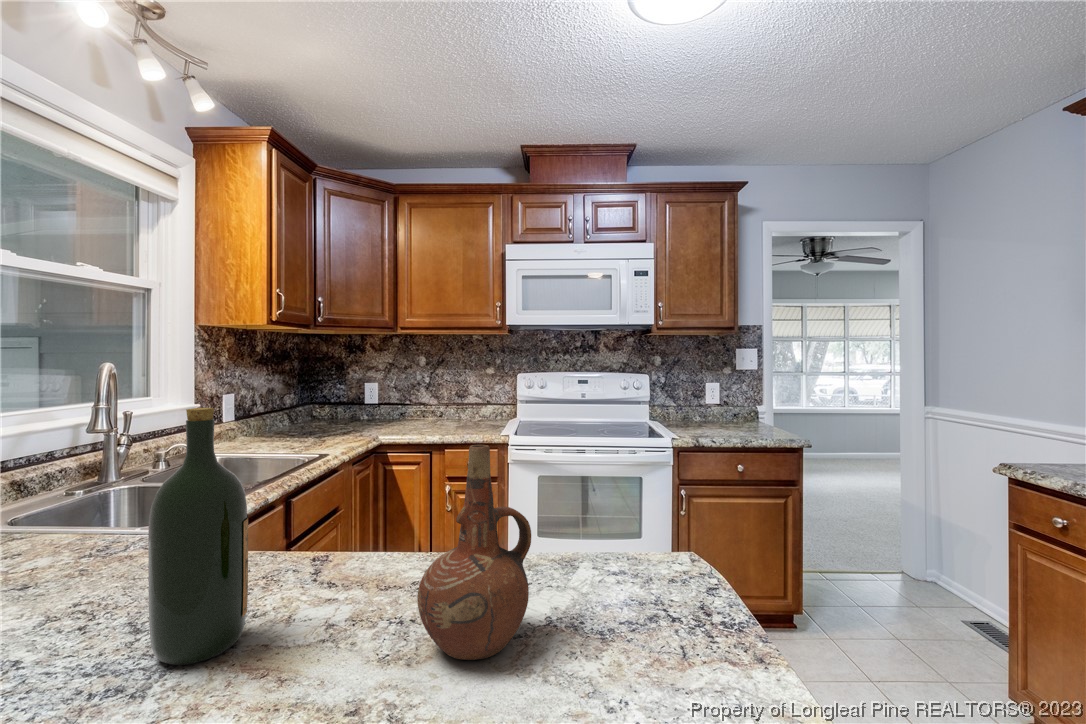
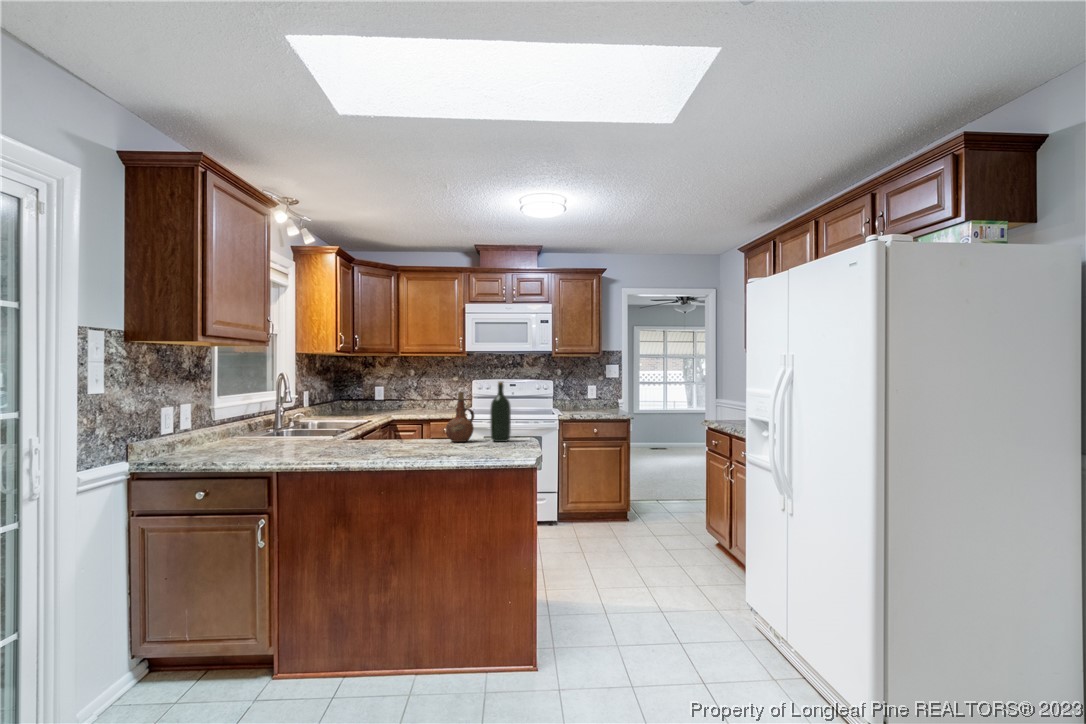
wine bottle: present [148,408,248,665] -> present [490,382,511,442]

